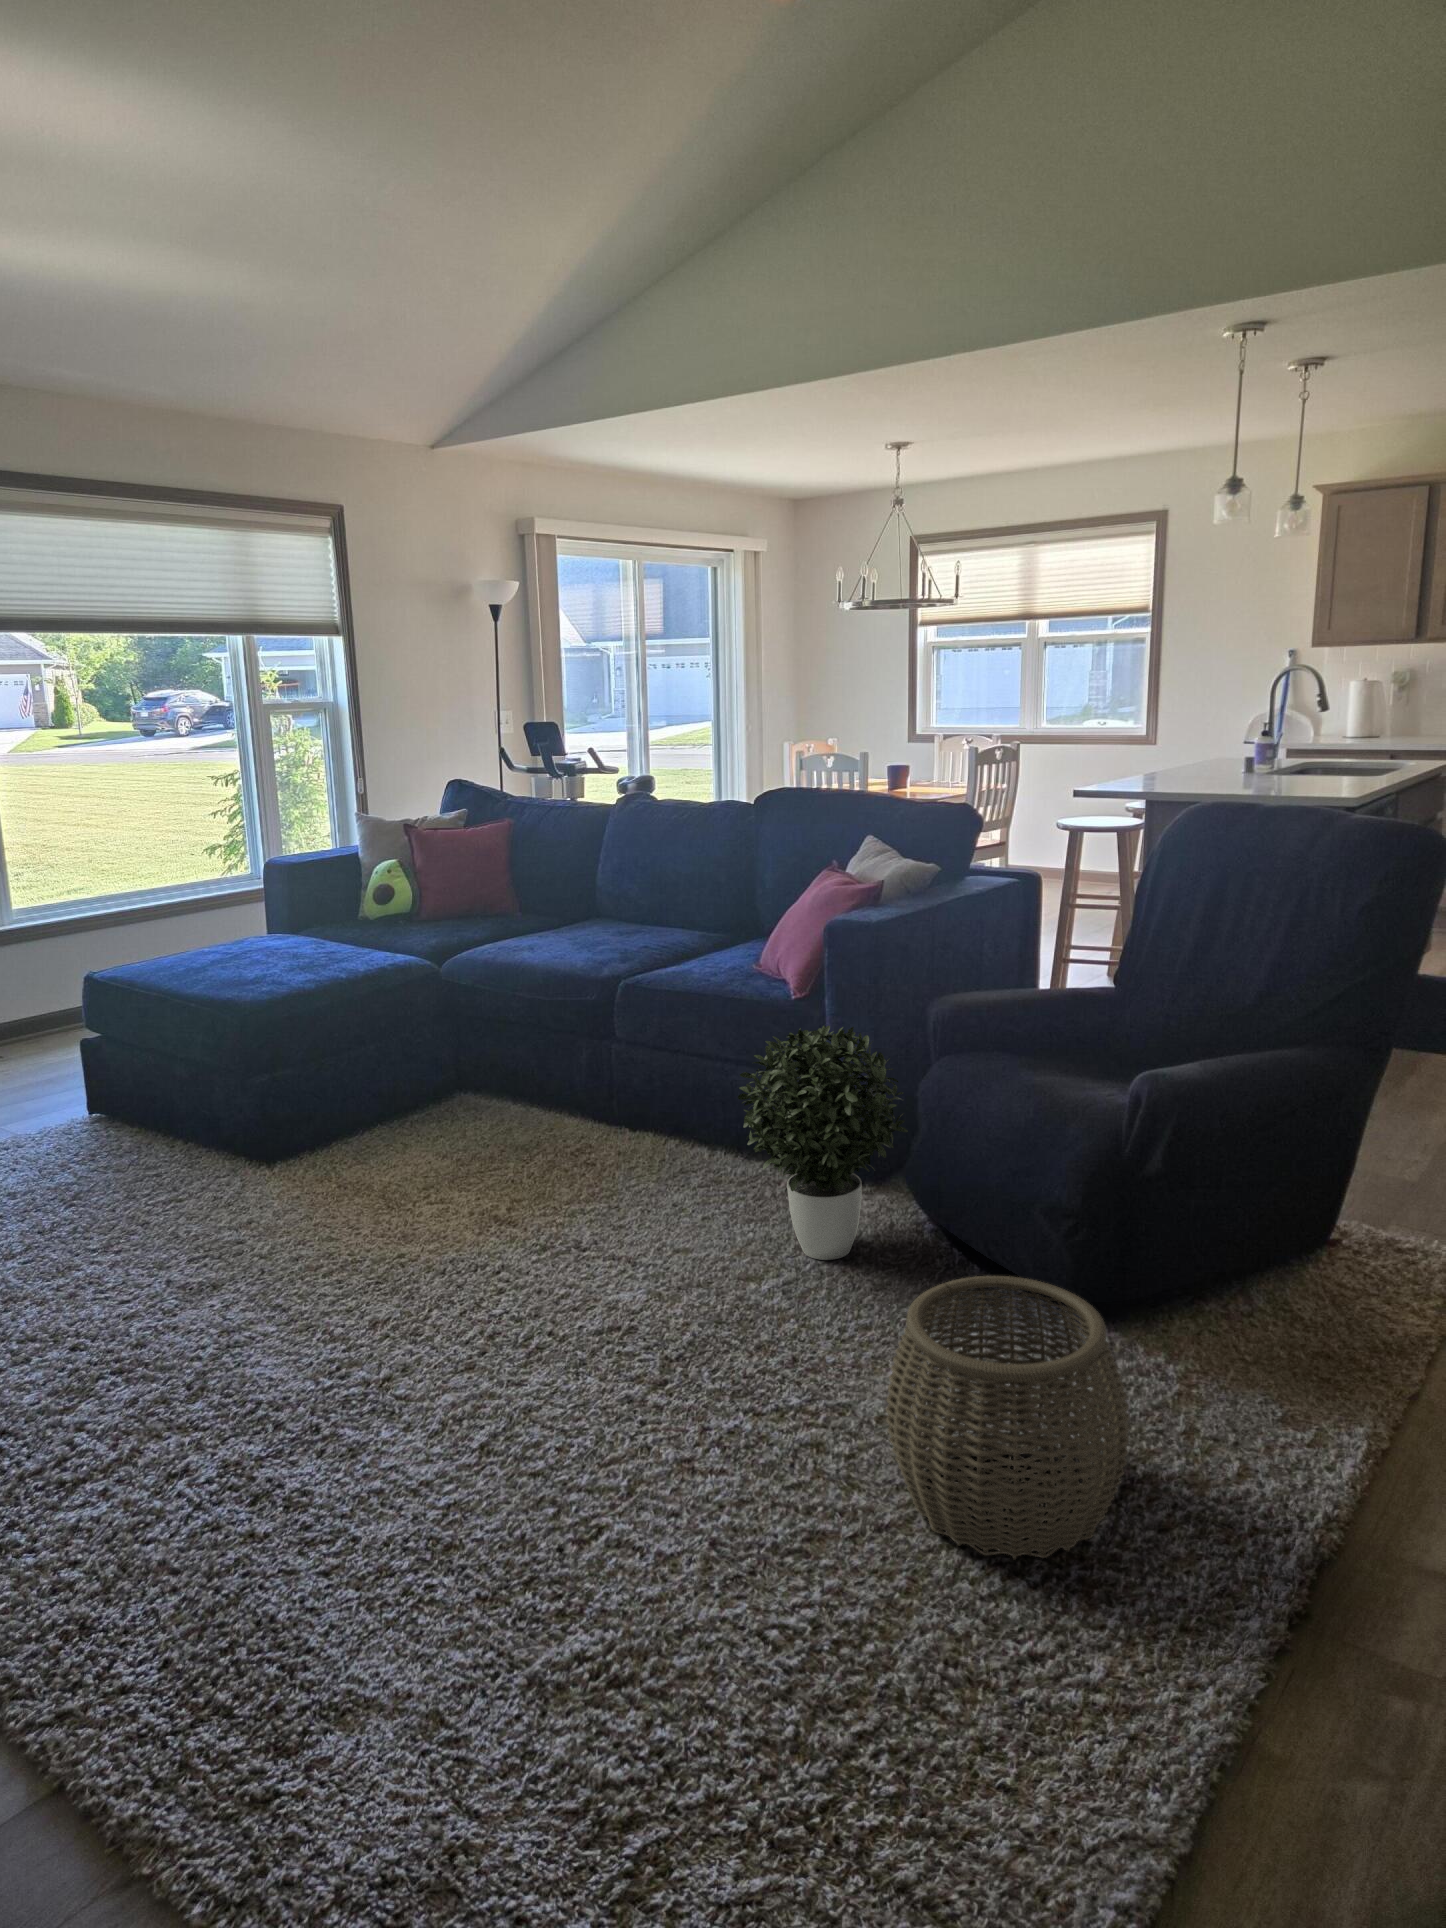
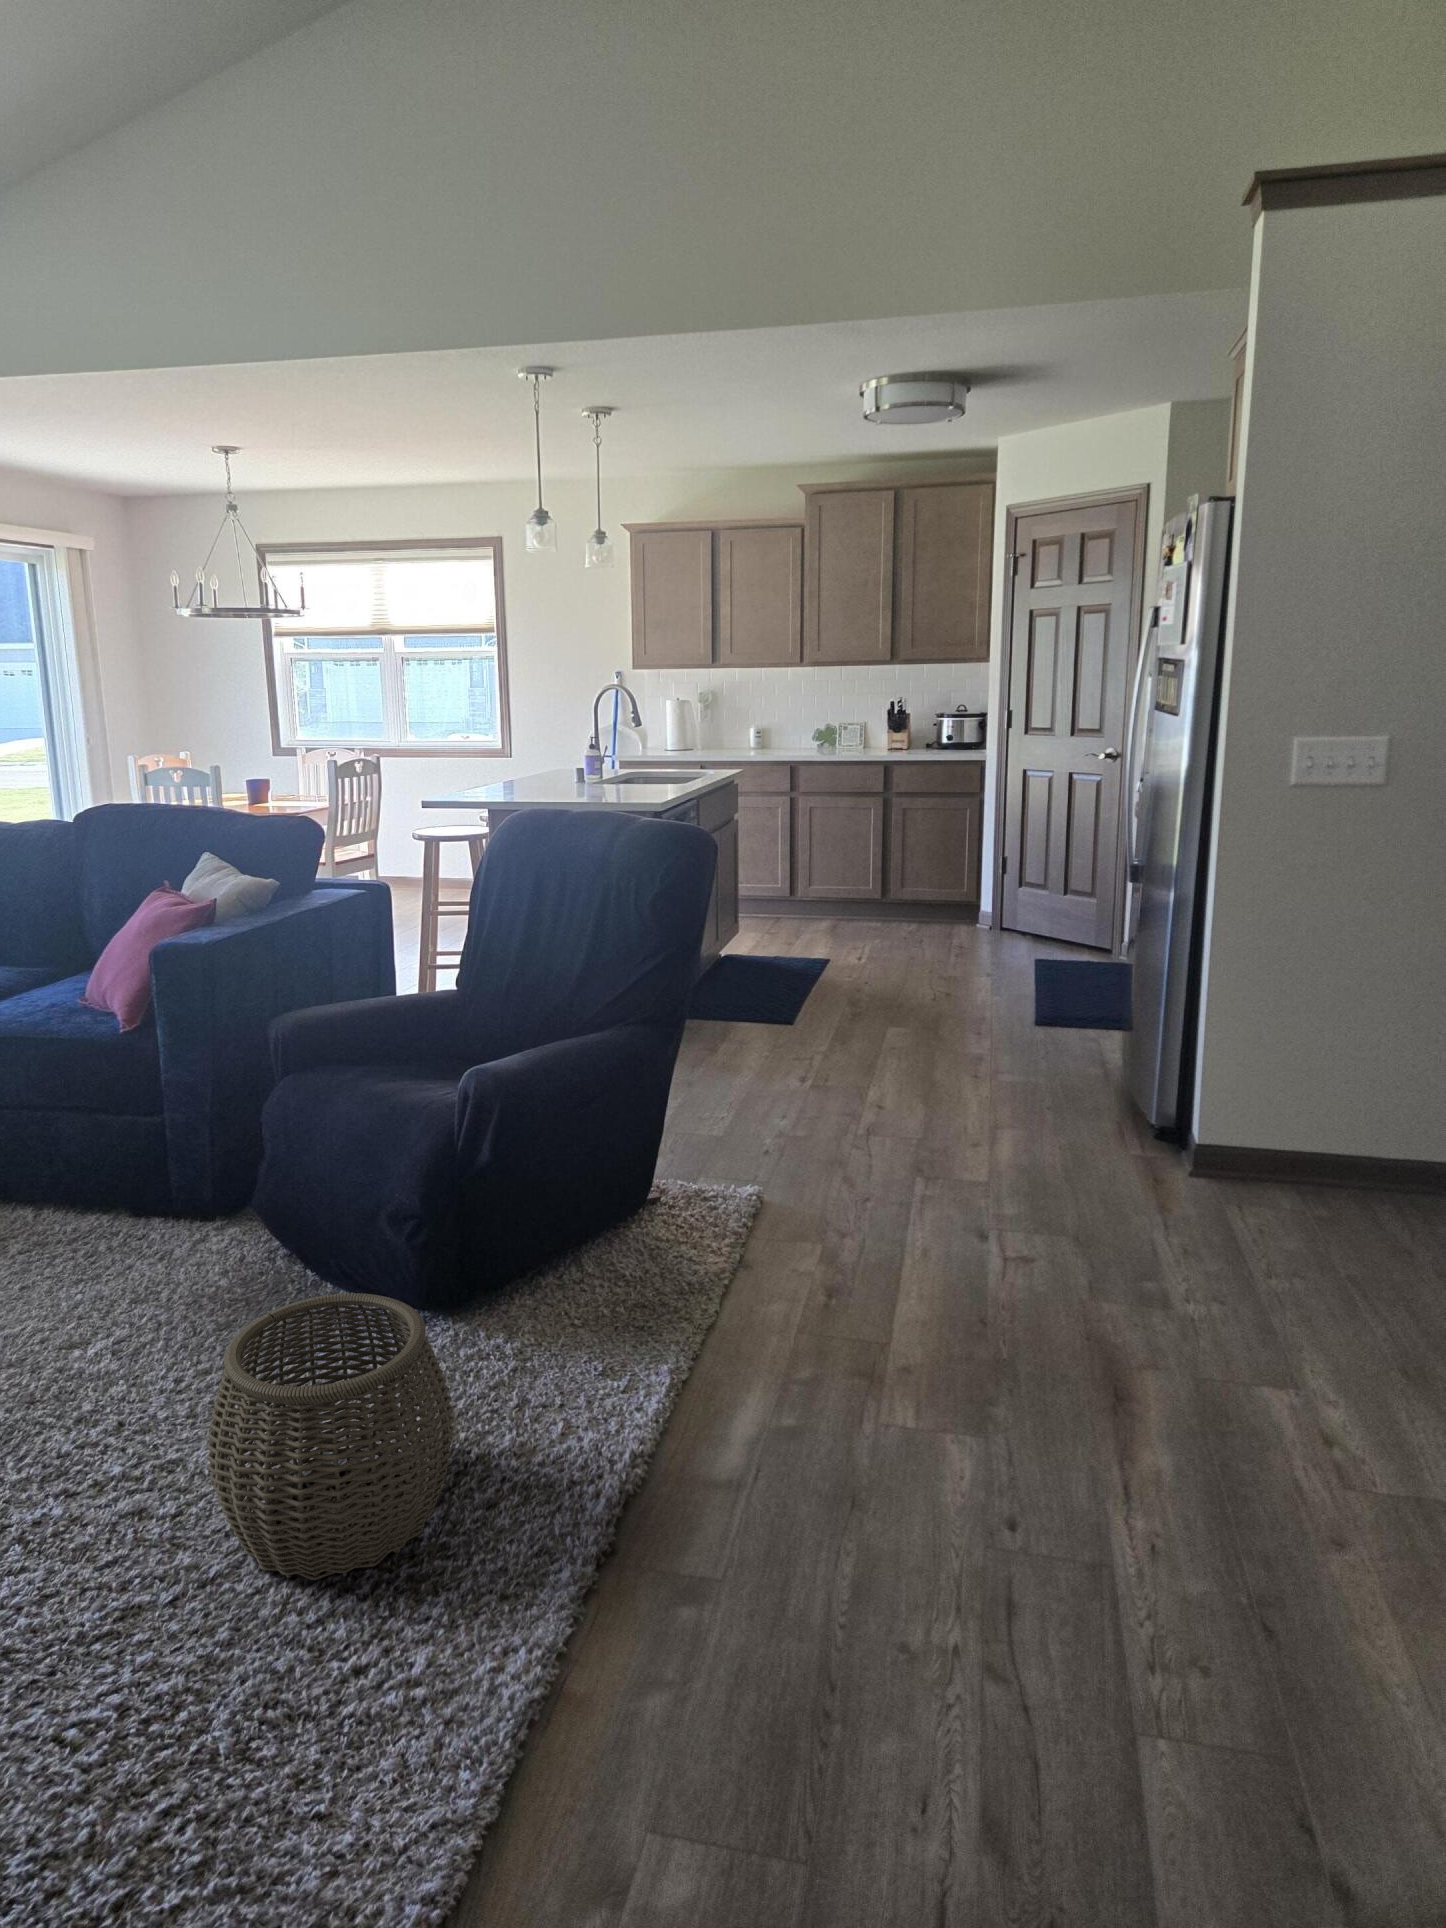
potted plant: present [738,1026,908,1260] -> none [48,1057,247,1307]

